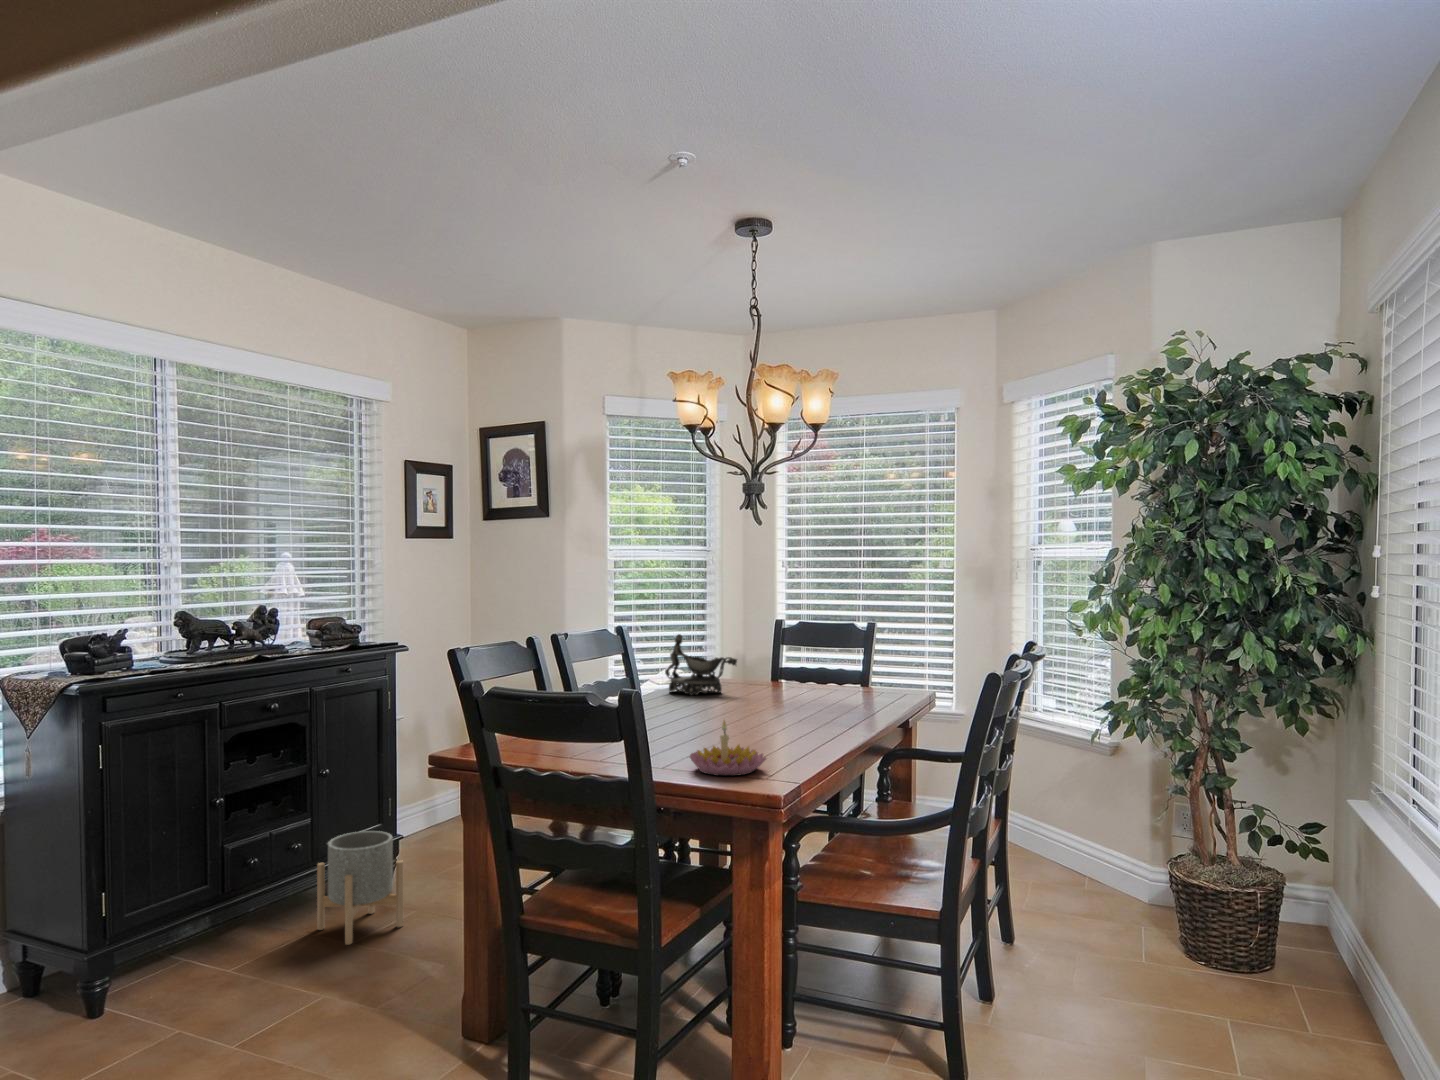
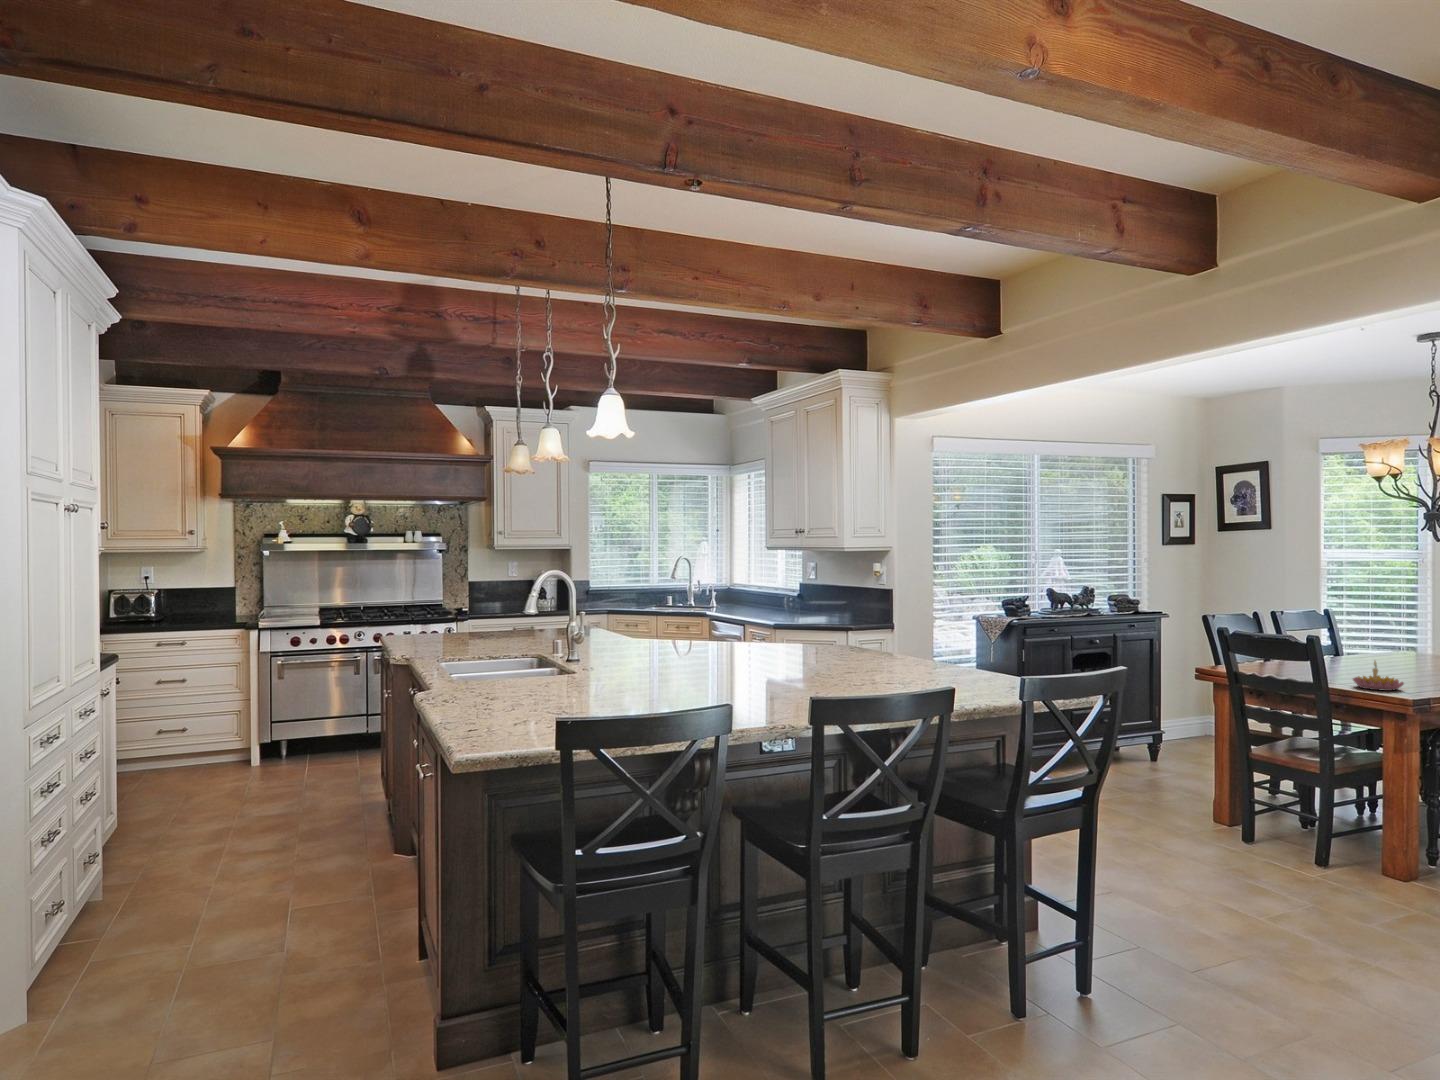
decorative bowl: present [665,634,737,695] -> none [1359,616,1419,658]
planter: present [317,831,403,945] -> none [1120,720,1172,778]

